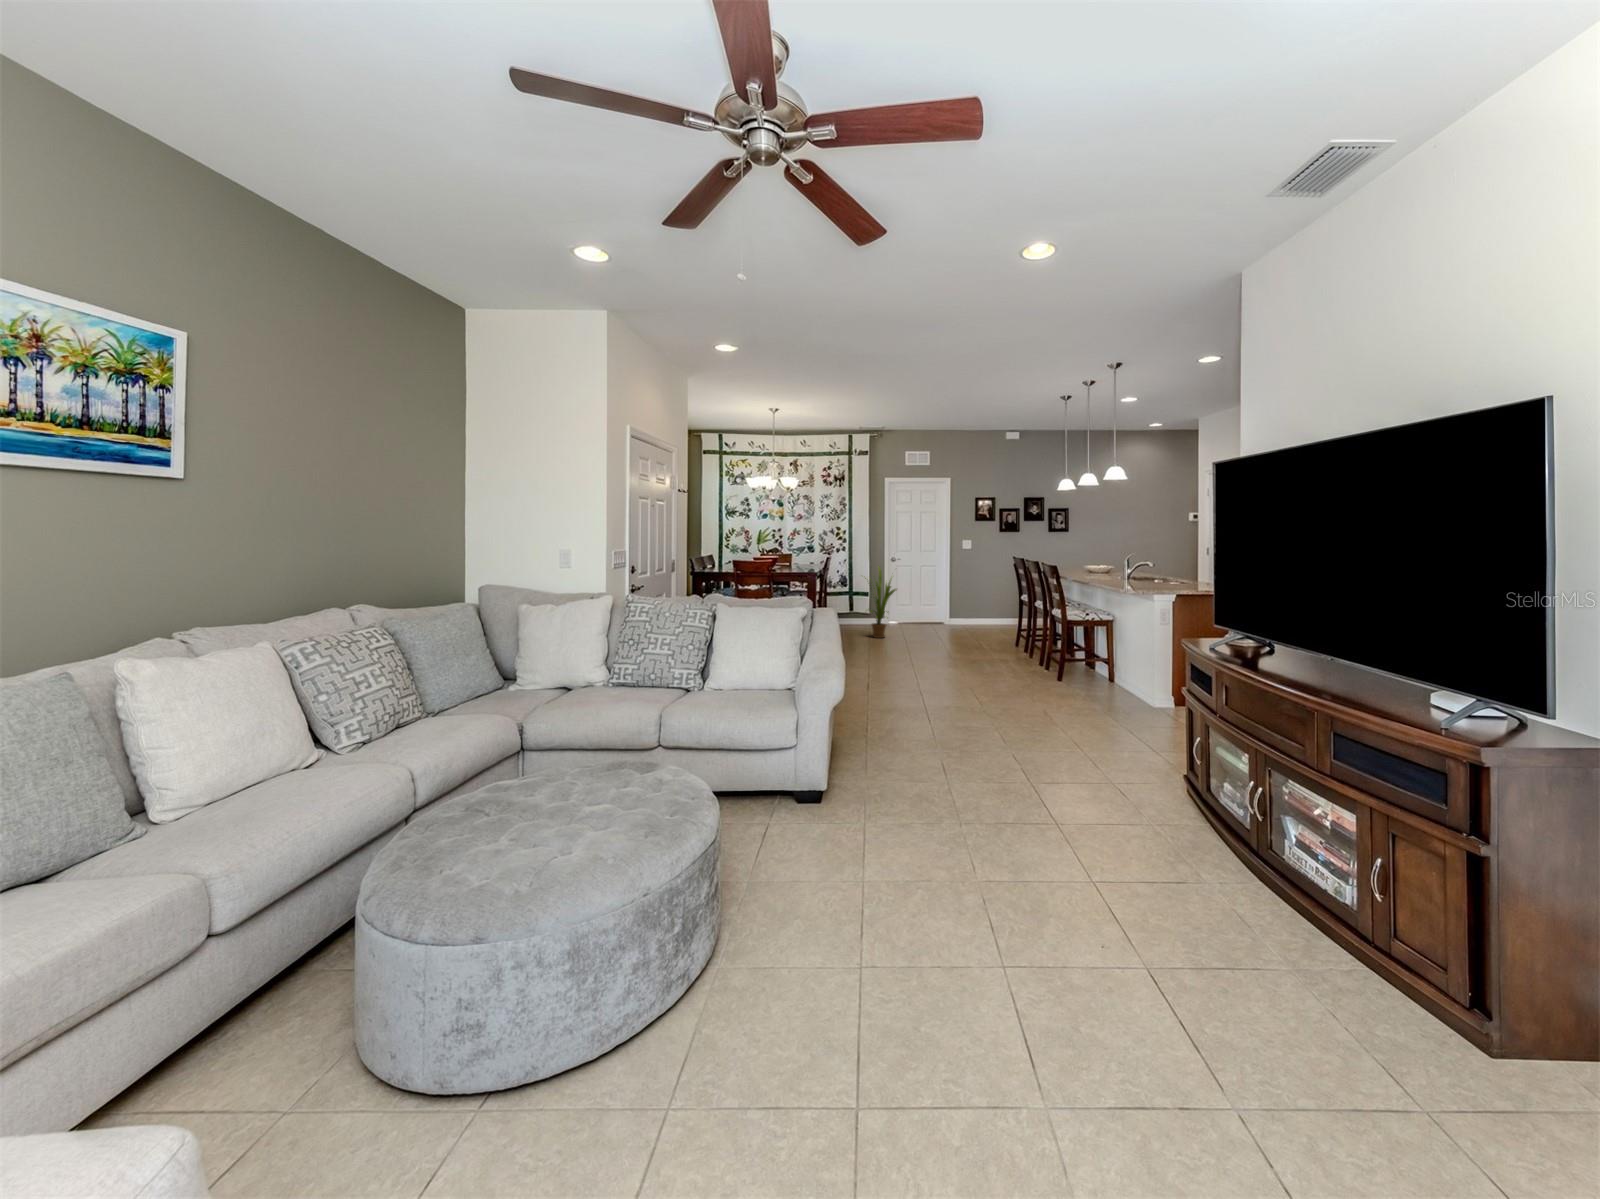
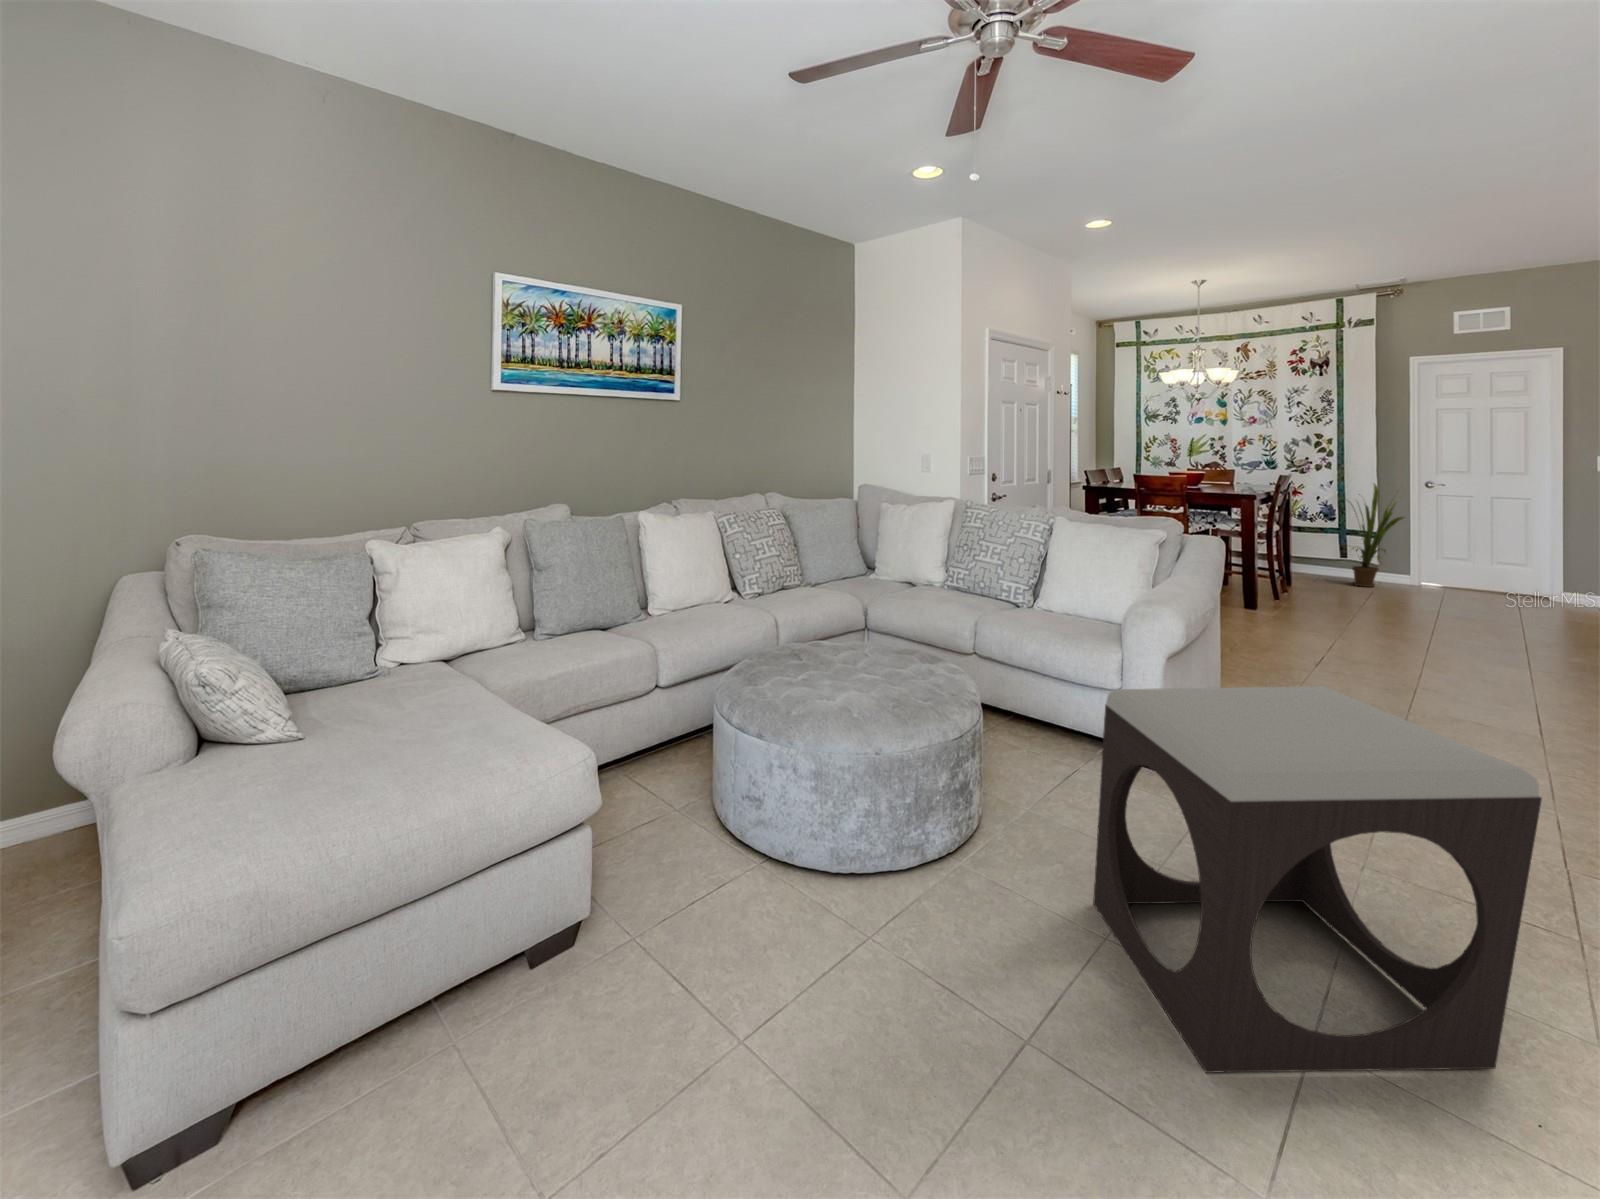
footstool: none [833,746,1108,1077] -> present [1093,686,1542,1073]

